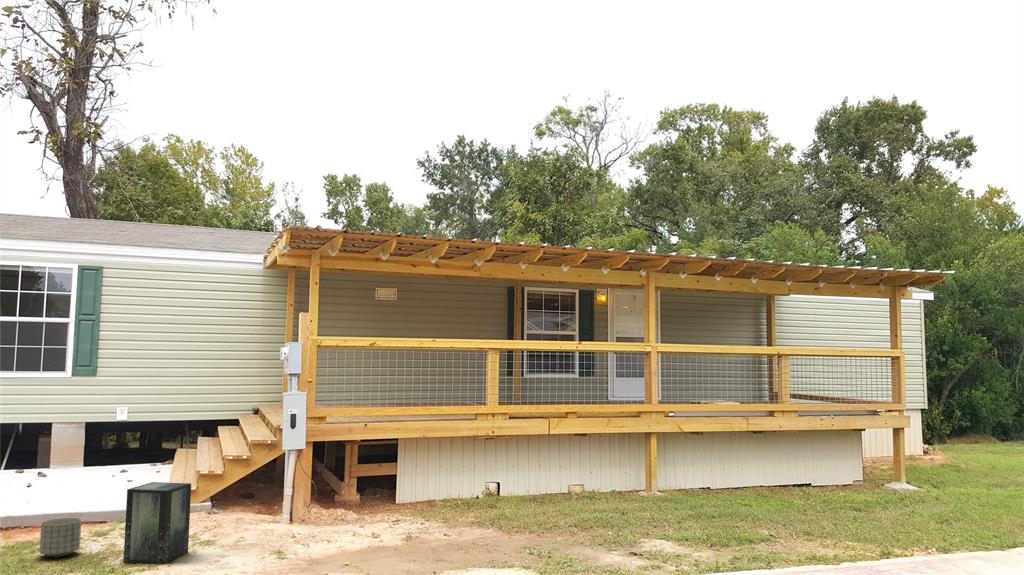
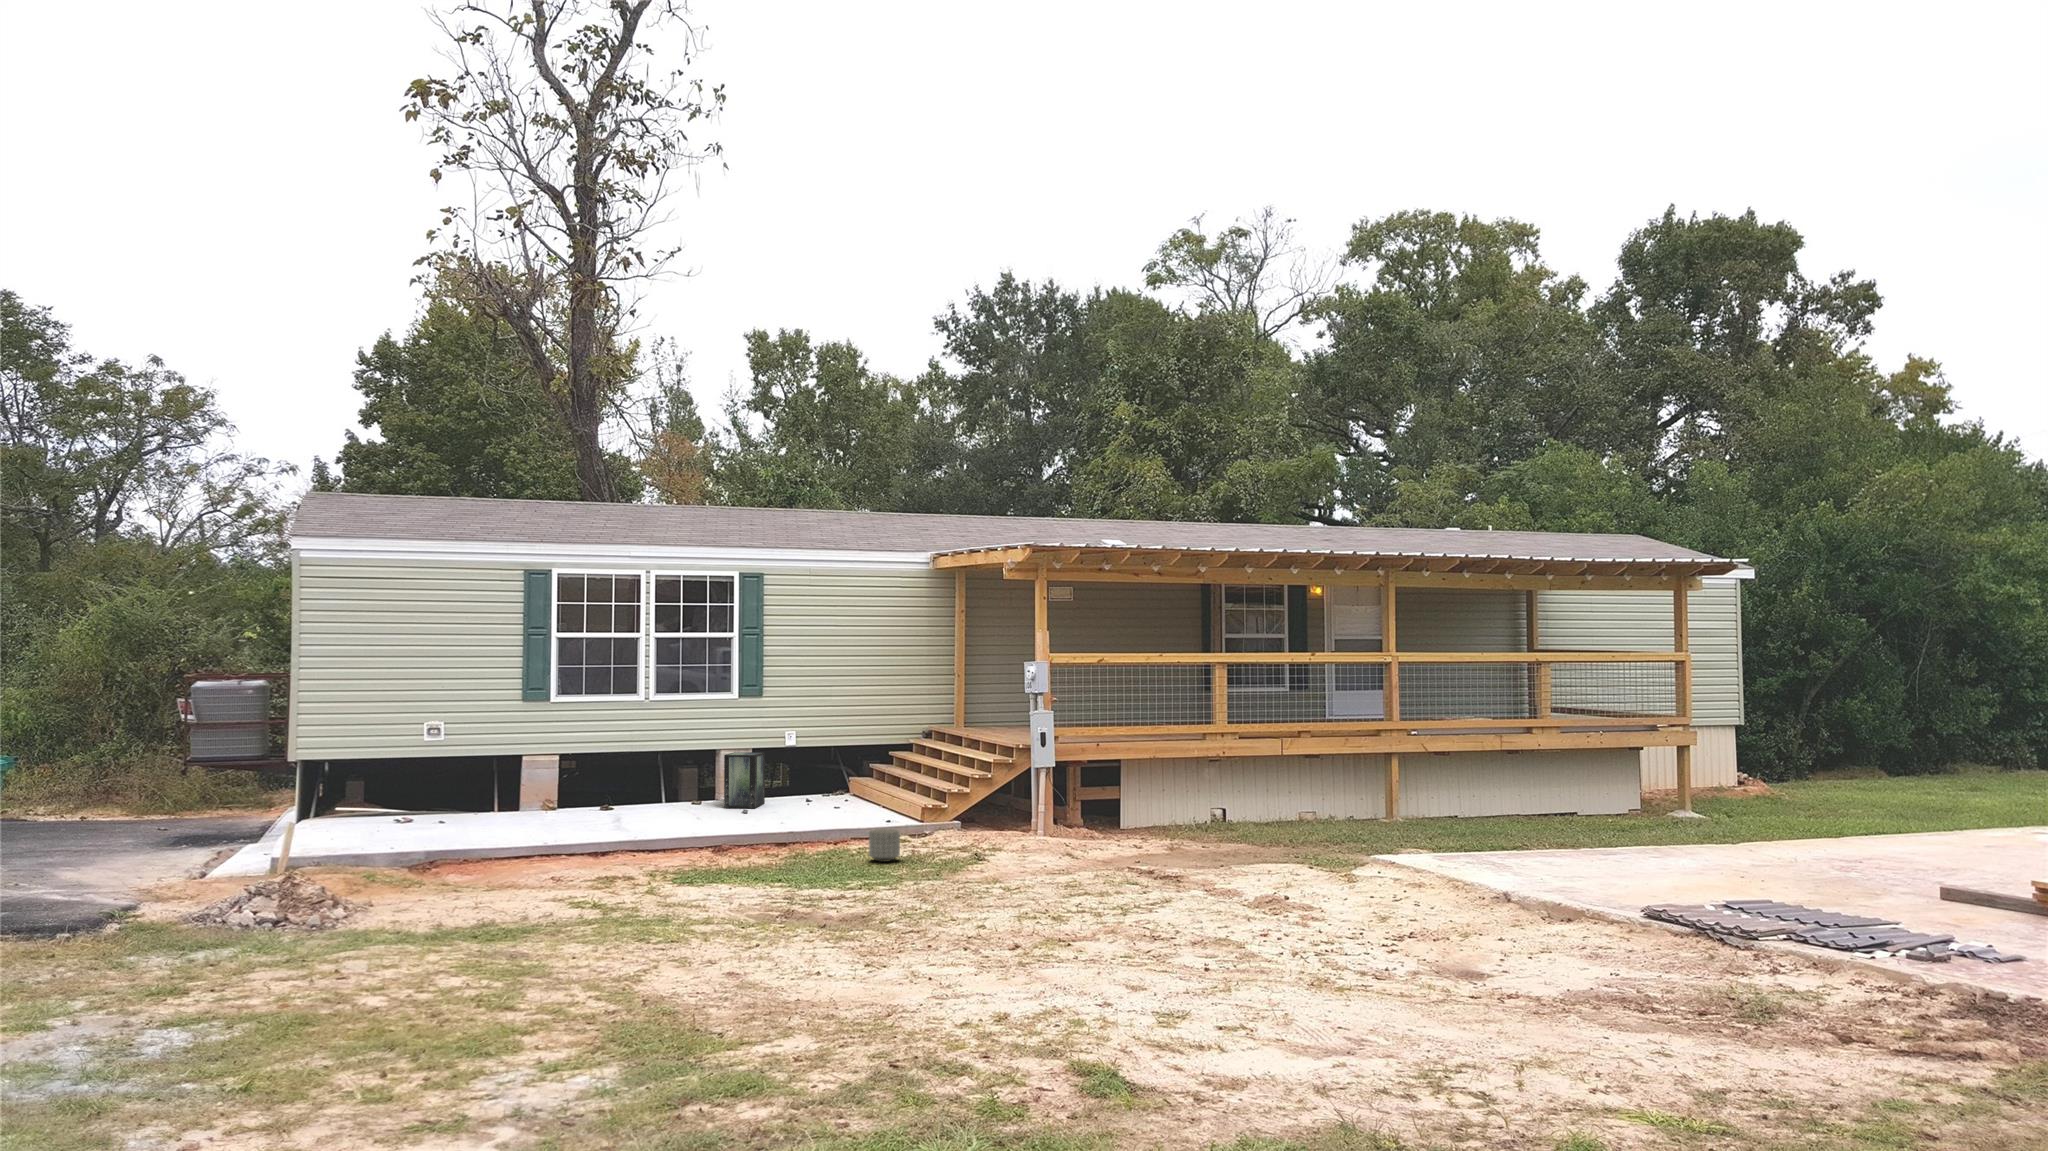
storage box: present [123,482,191,564] -> present [724,752,765,808]

